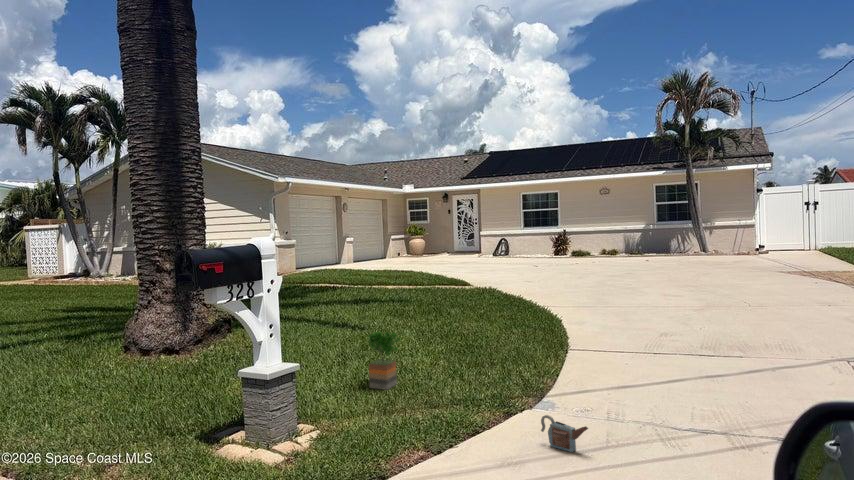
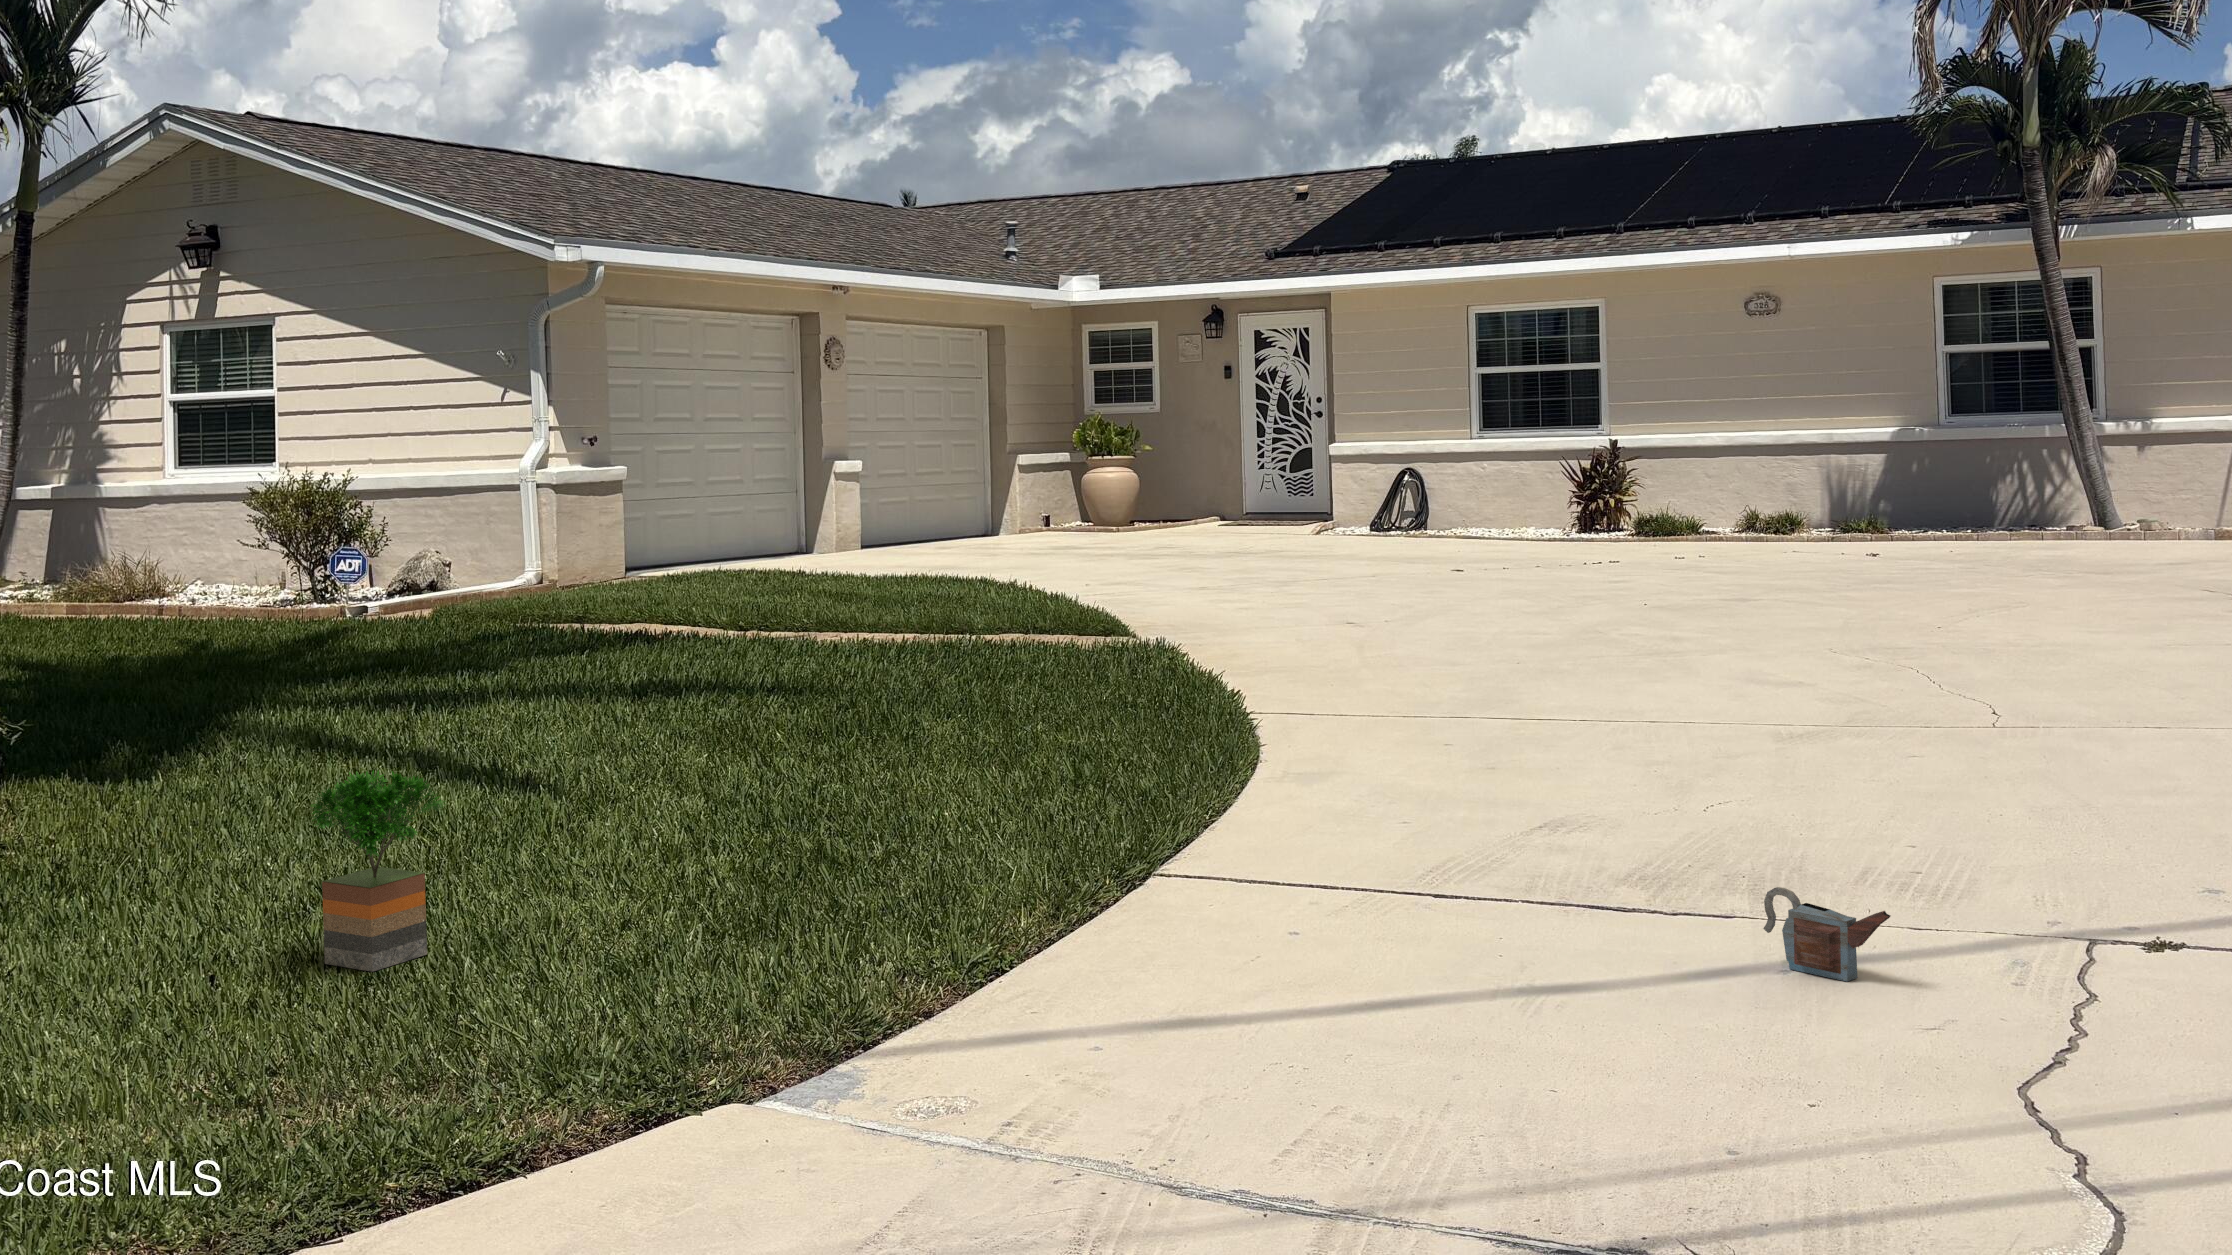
watering can: present [541,415,588,452] -> present [1763,887,1890,982]

